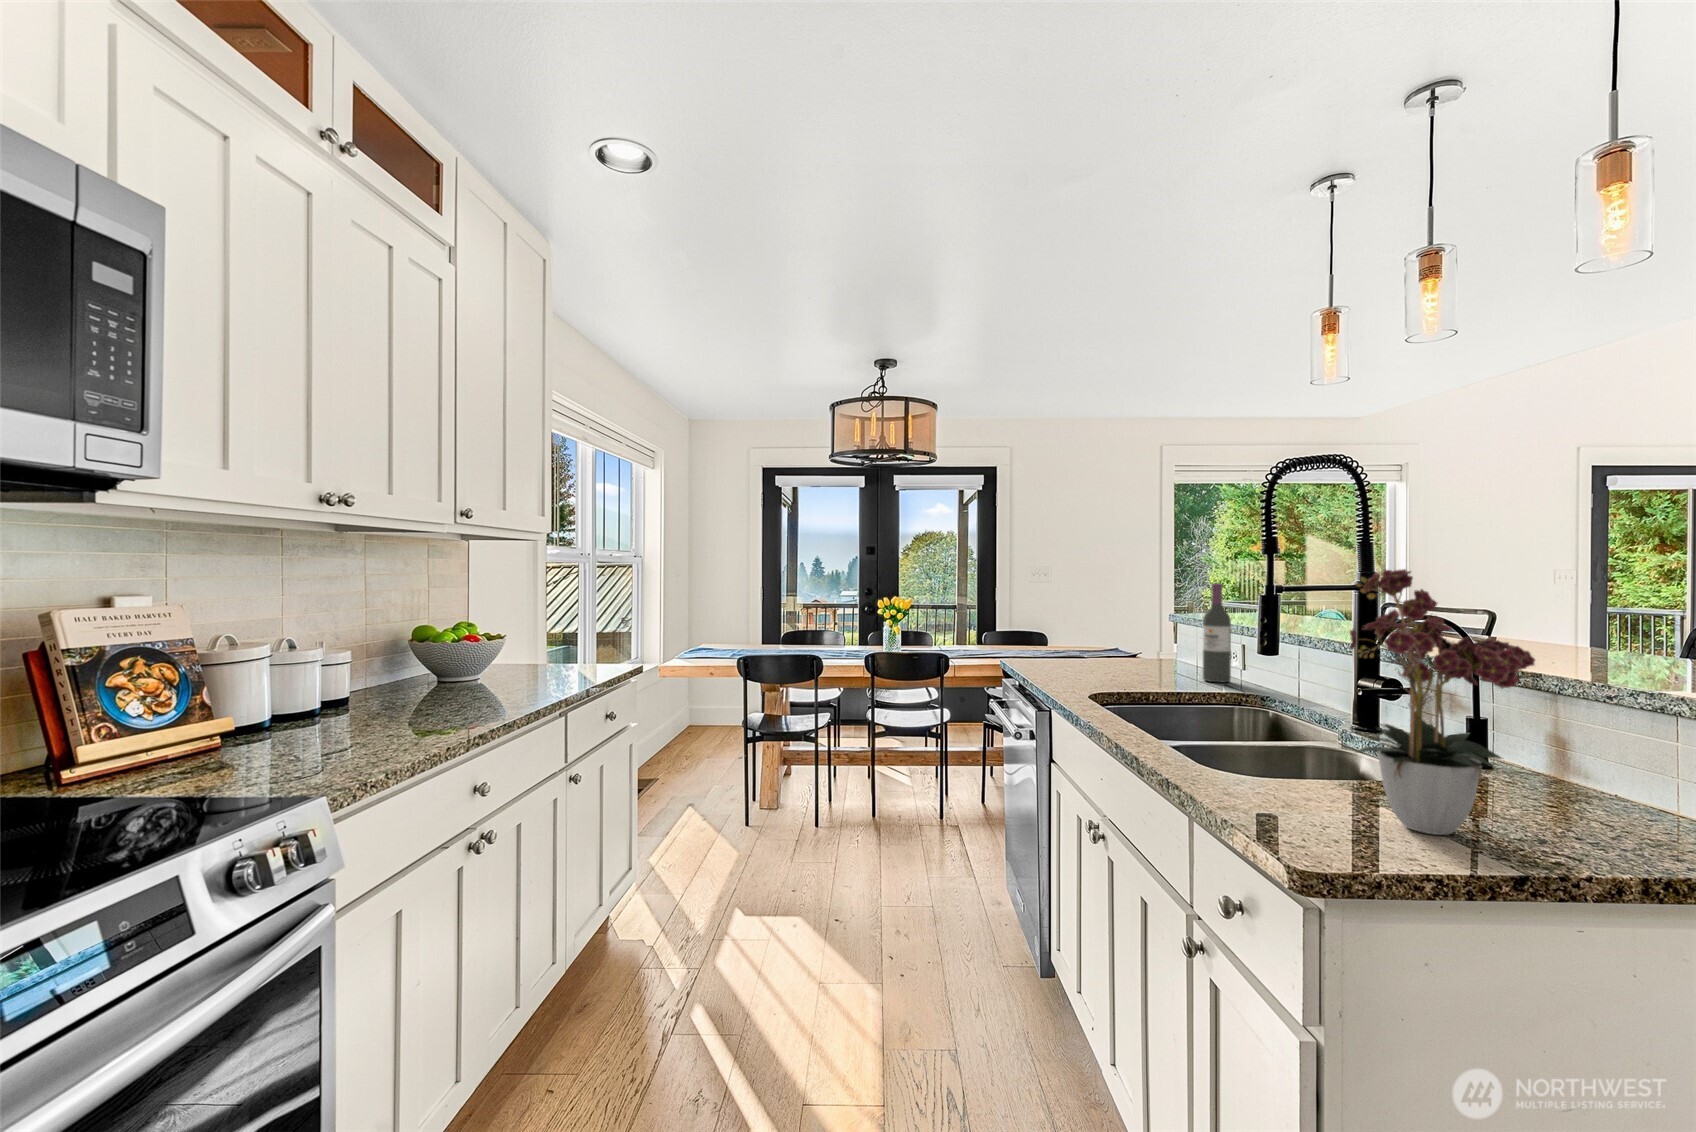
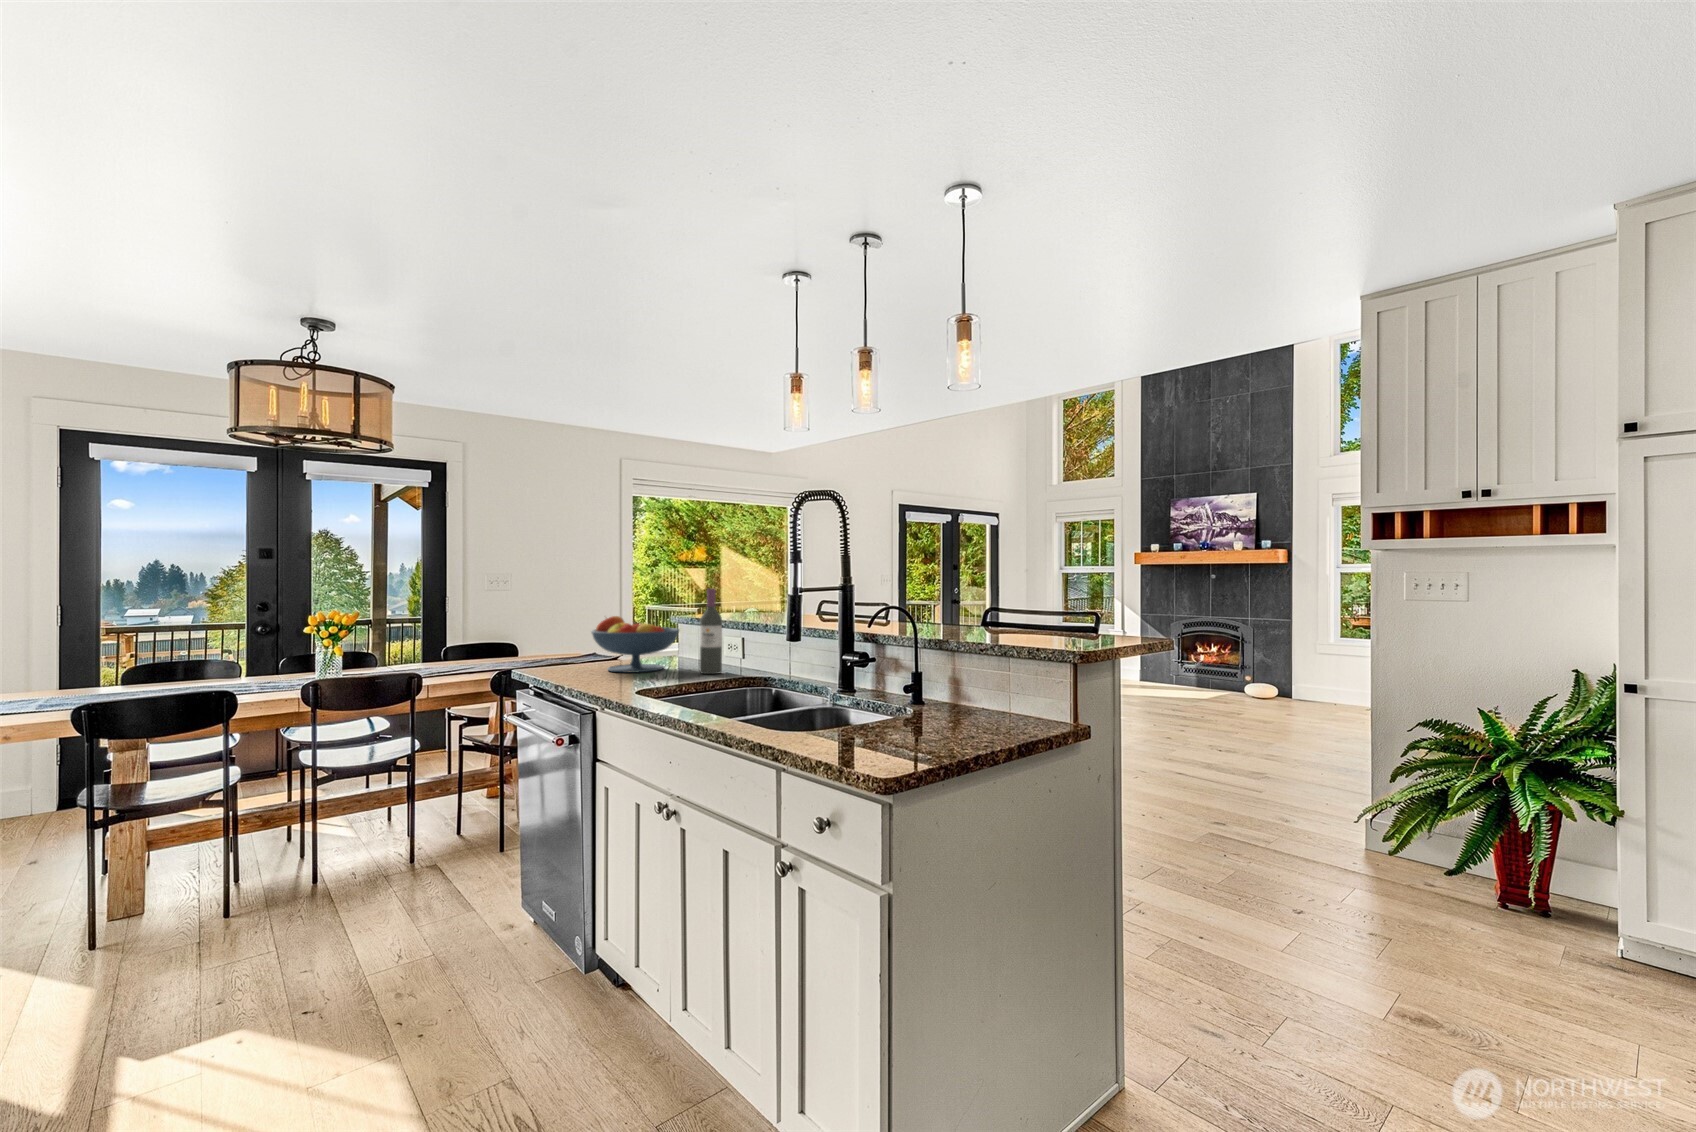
flower arrangement: present [1350,569,1535,835] -> none [882,570,980,743]
fruit bowl: none [1089,610,1188,672] -> present [591,616,679,673]

